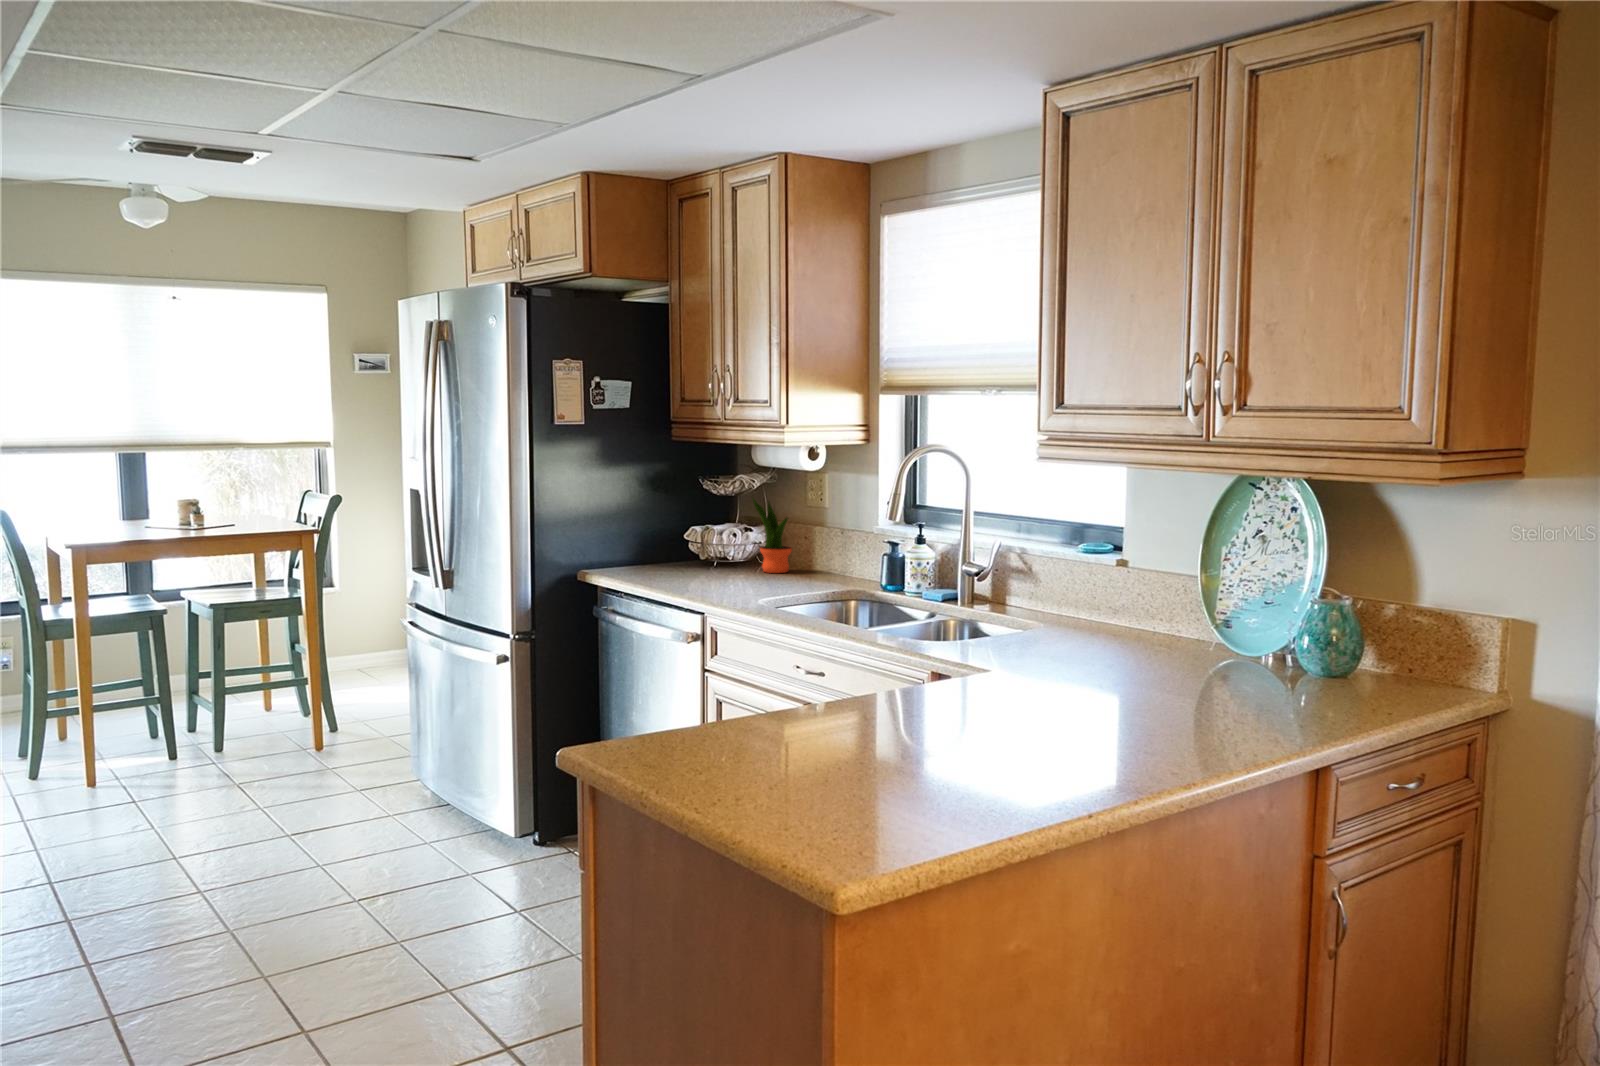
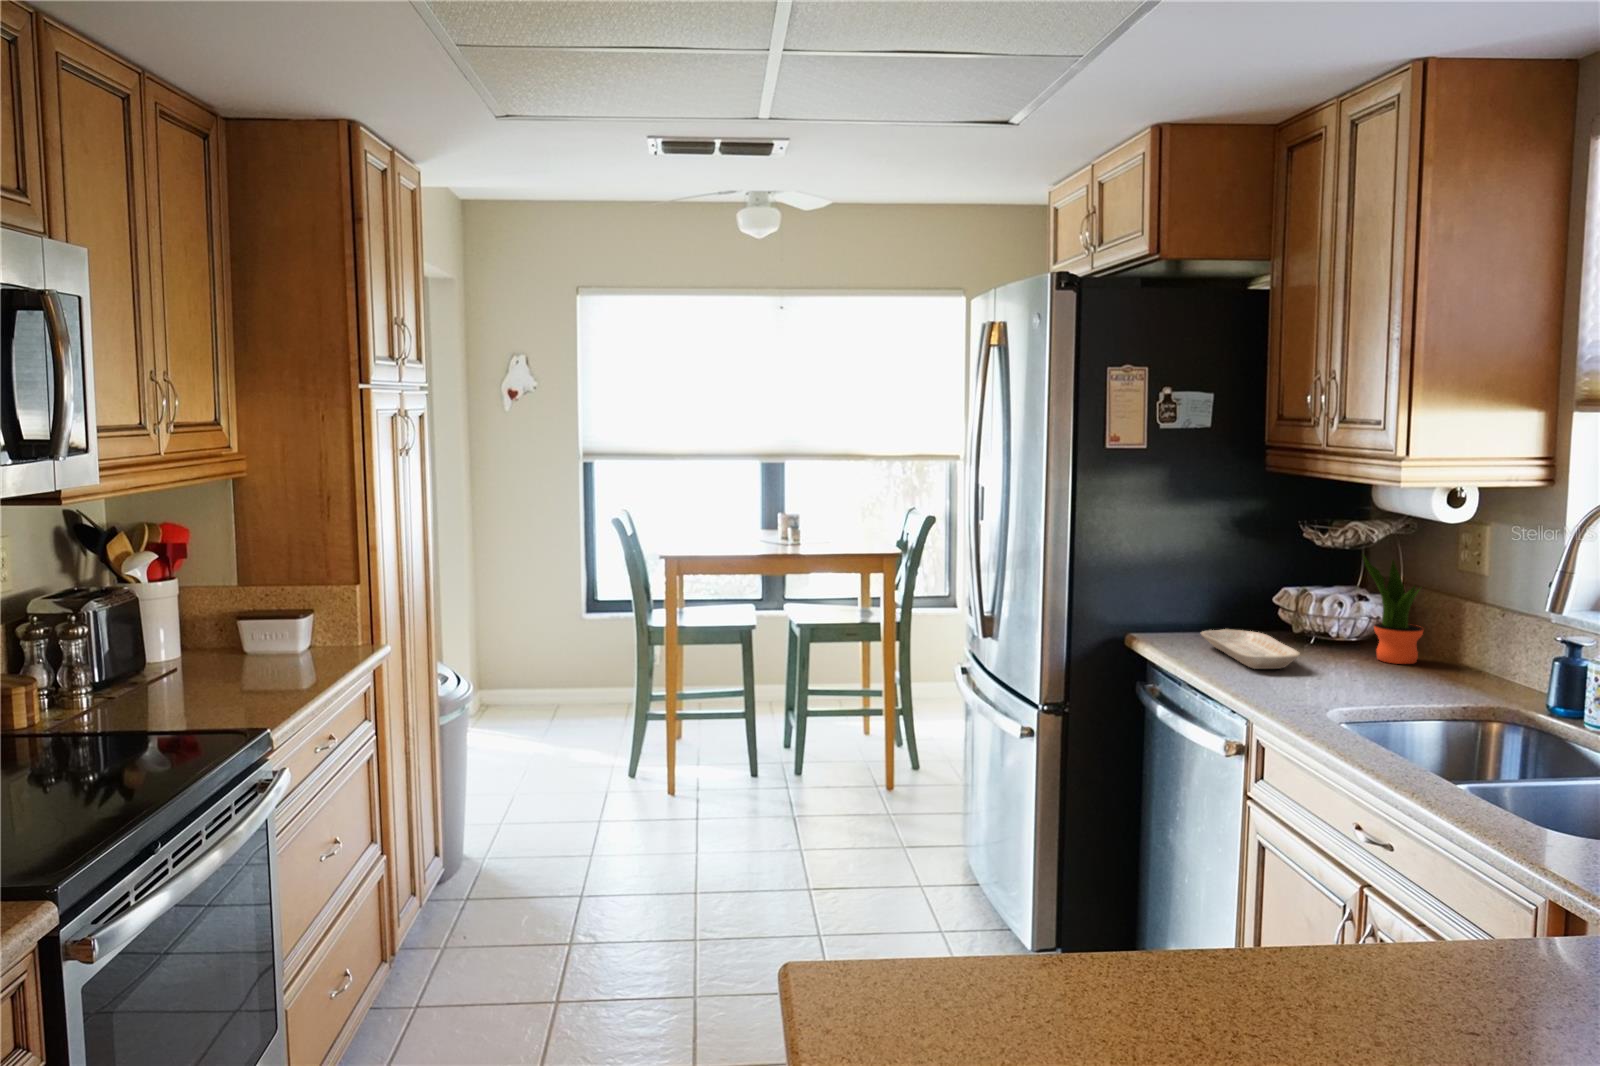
tray: none [642,561,721,584] -> present [1201,629,1300,669]

